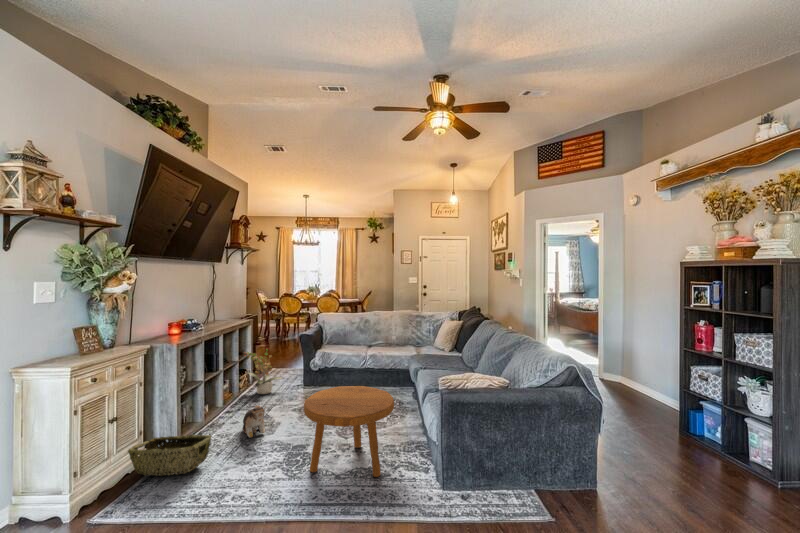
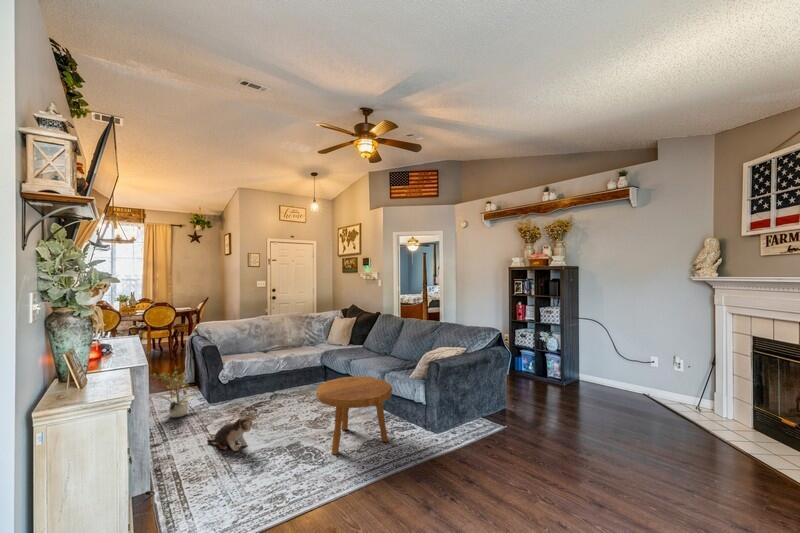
woven basket: present [128,435,211,476] -> none [156,451,239,509]

